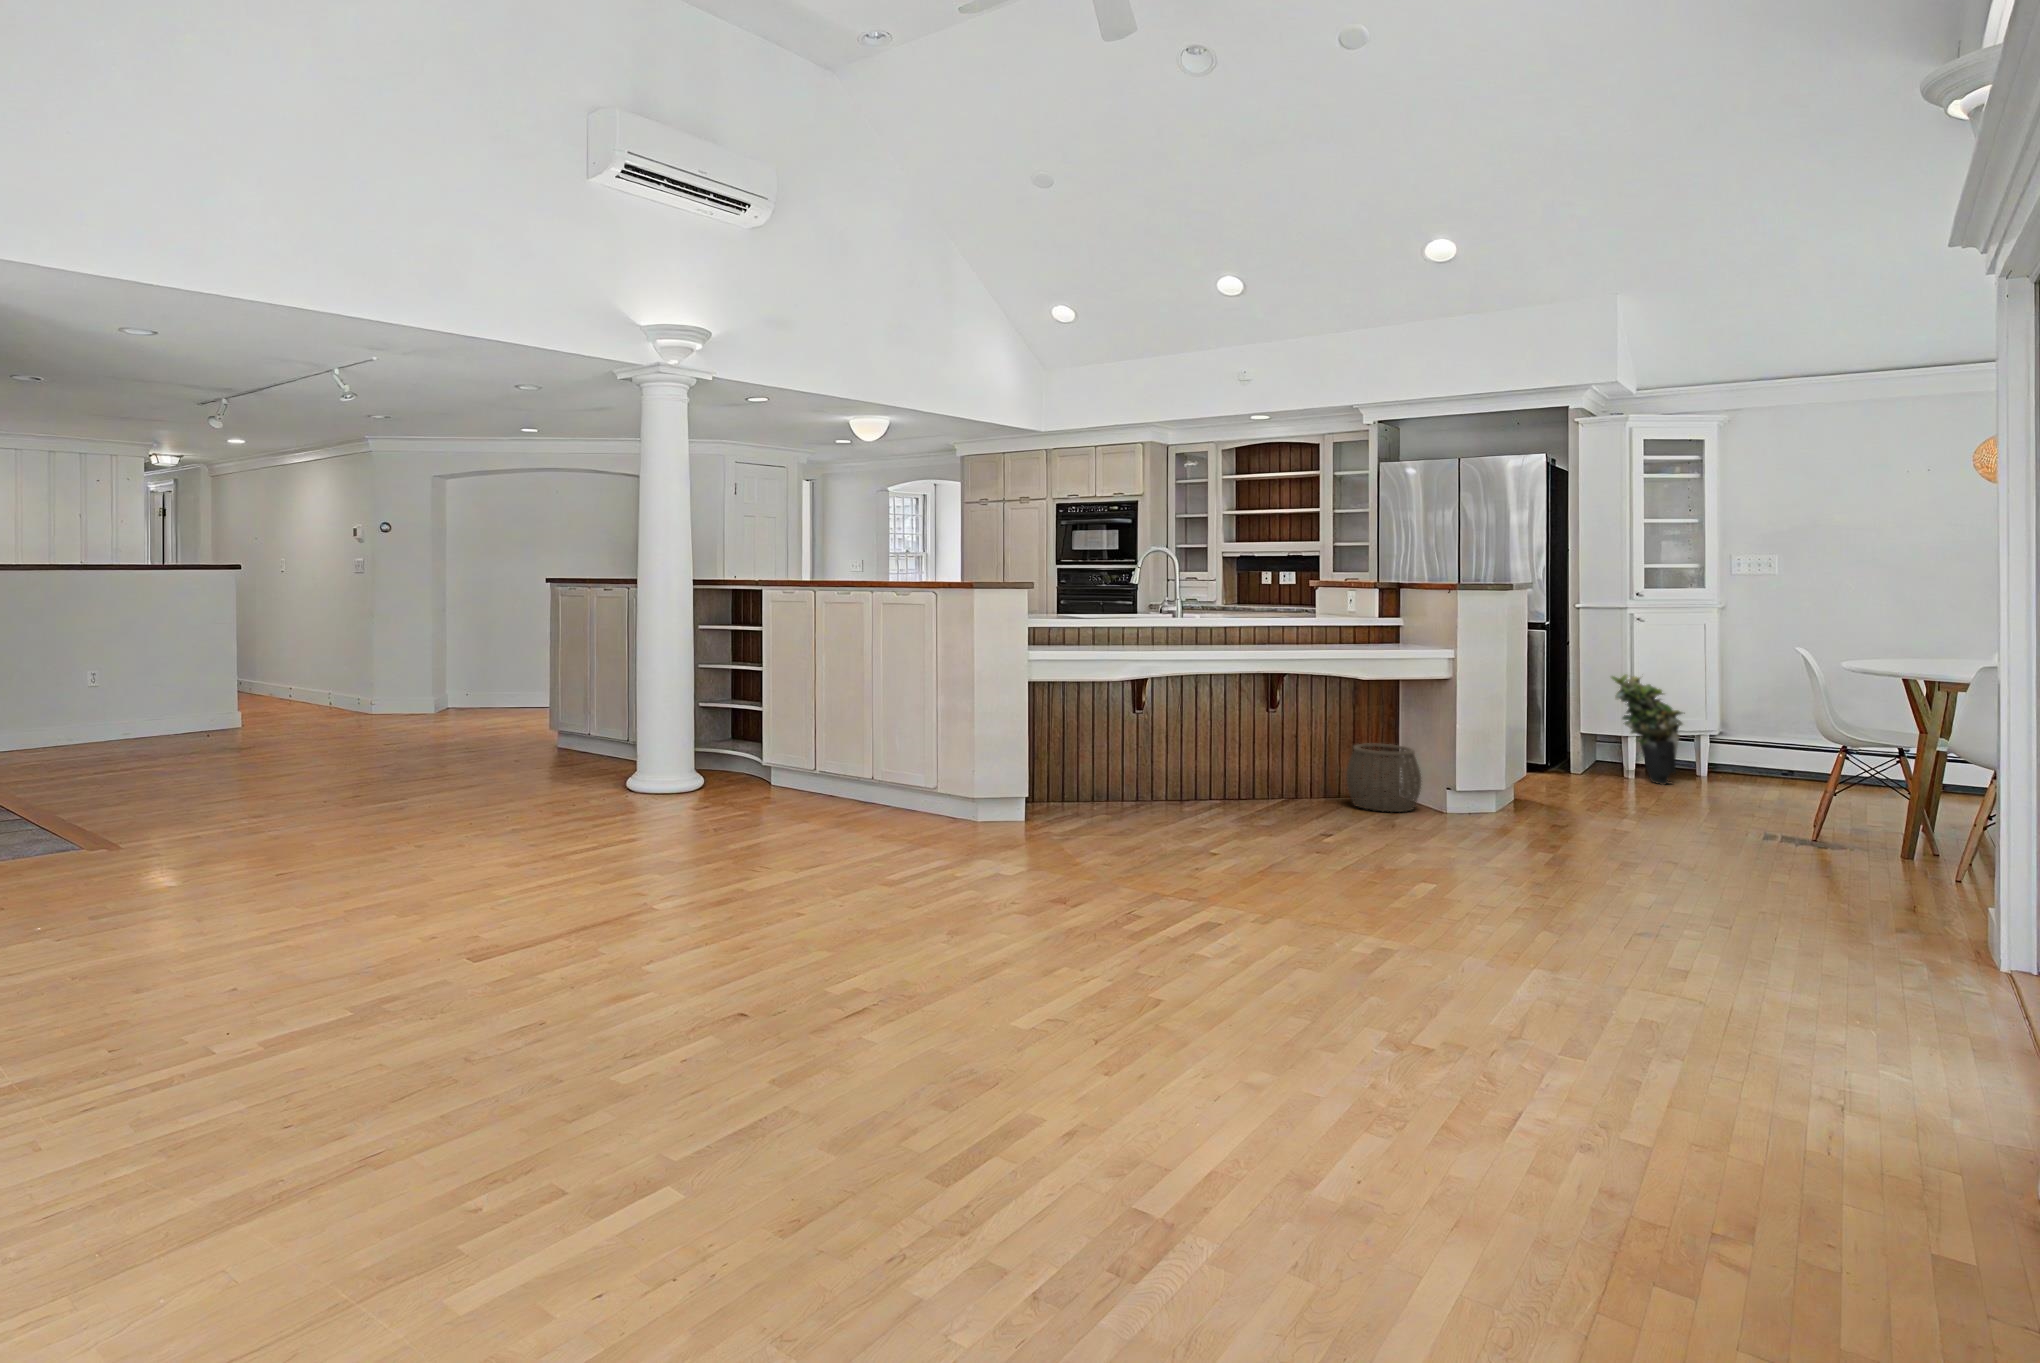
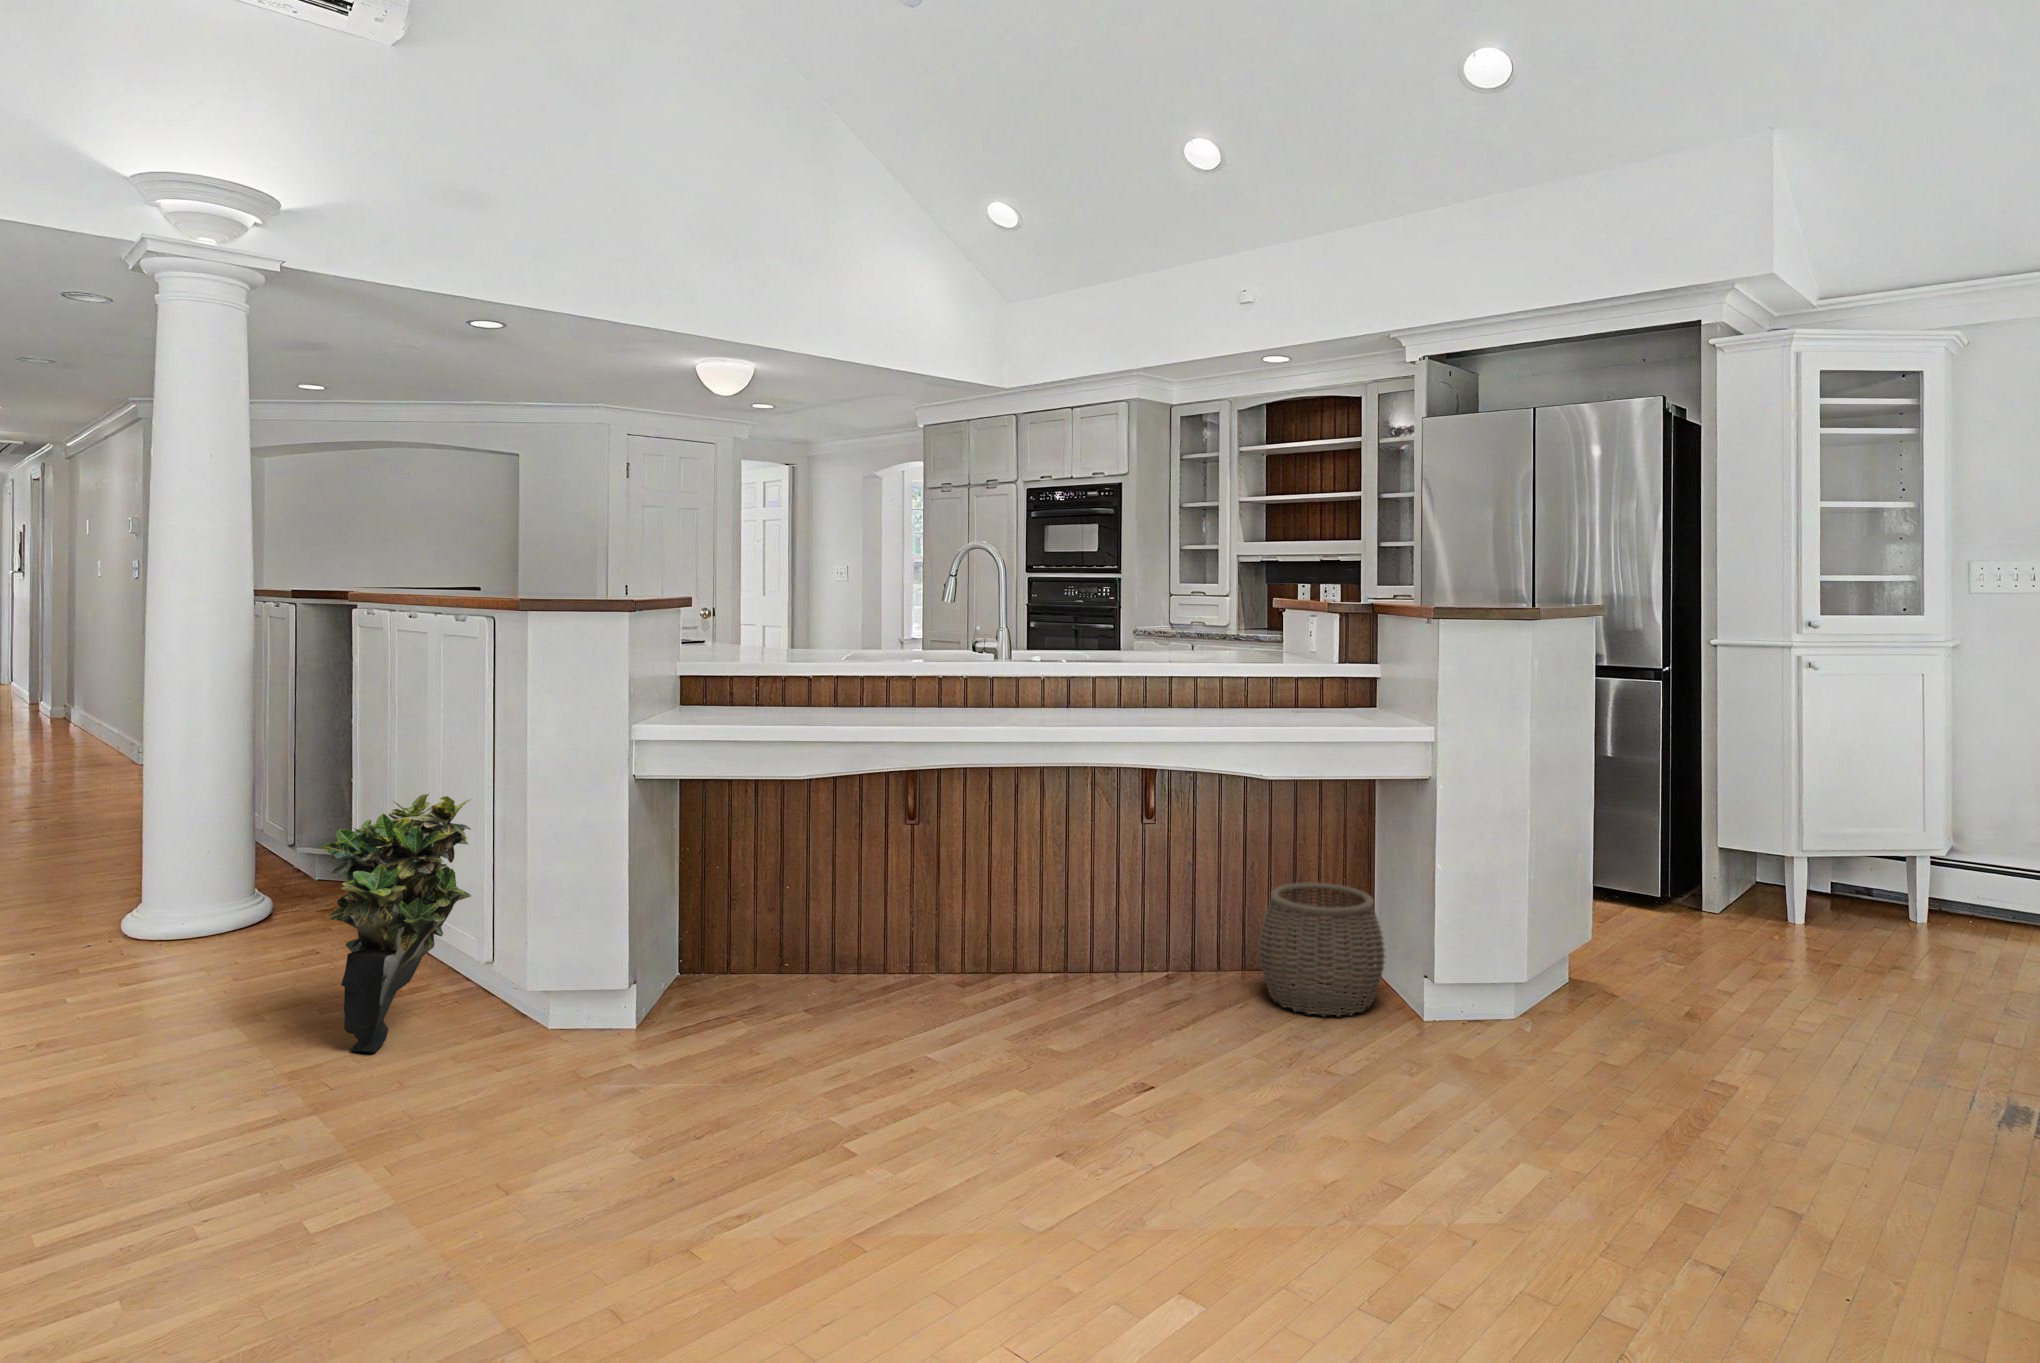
potted plant: present [1611,674,1685,785] -> present [323,794,471,1052]

